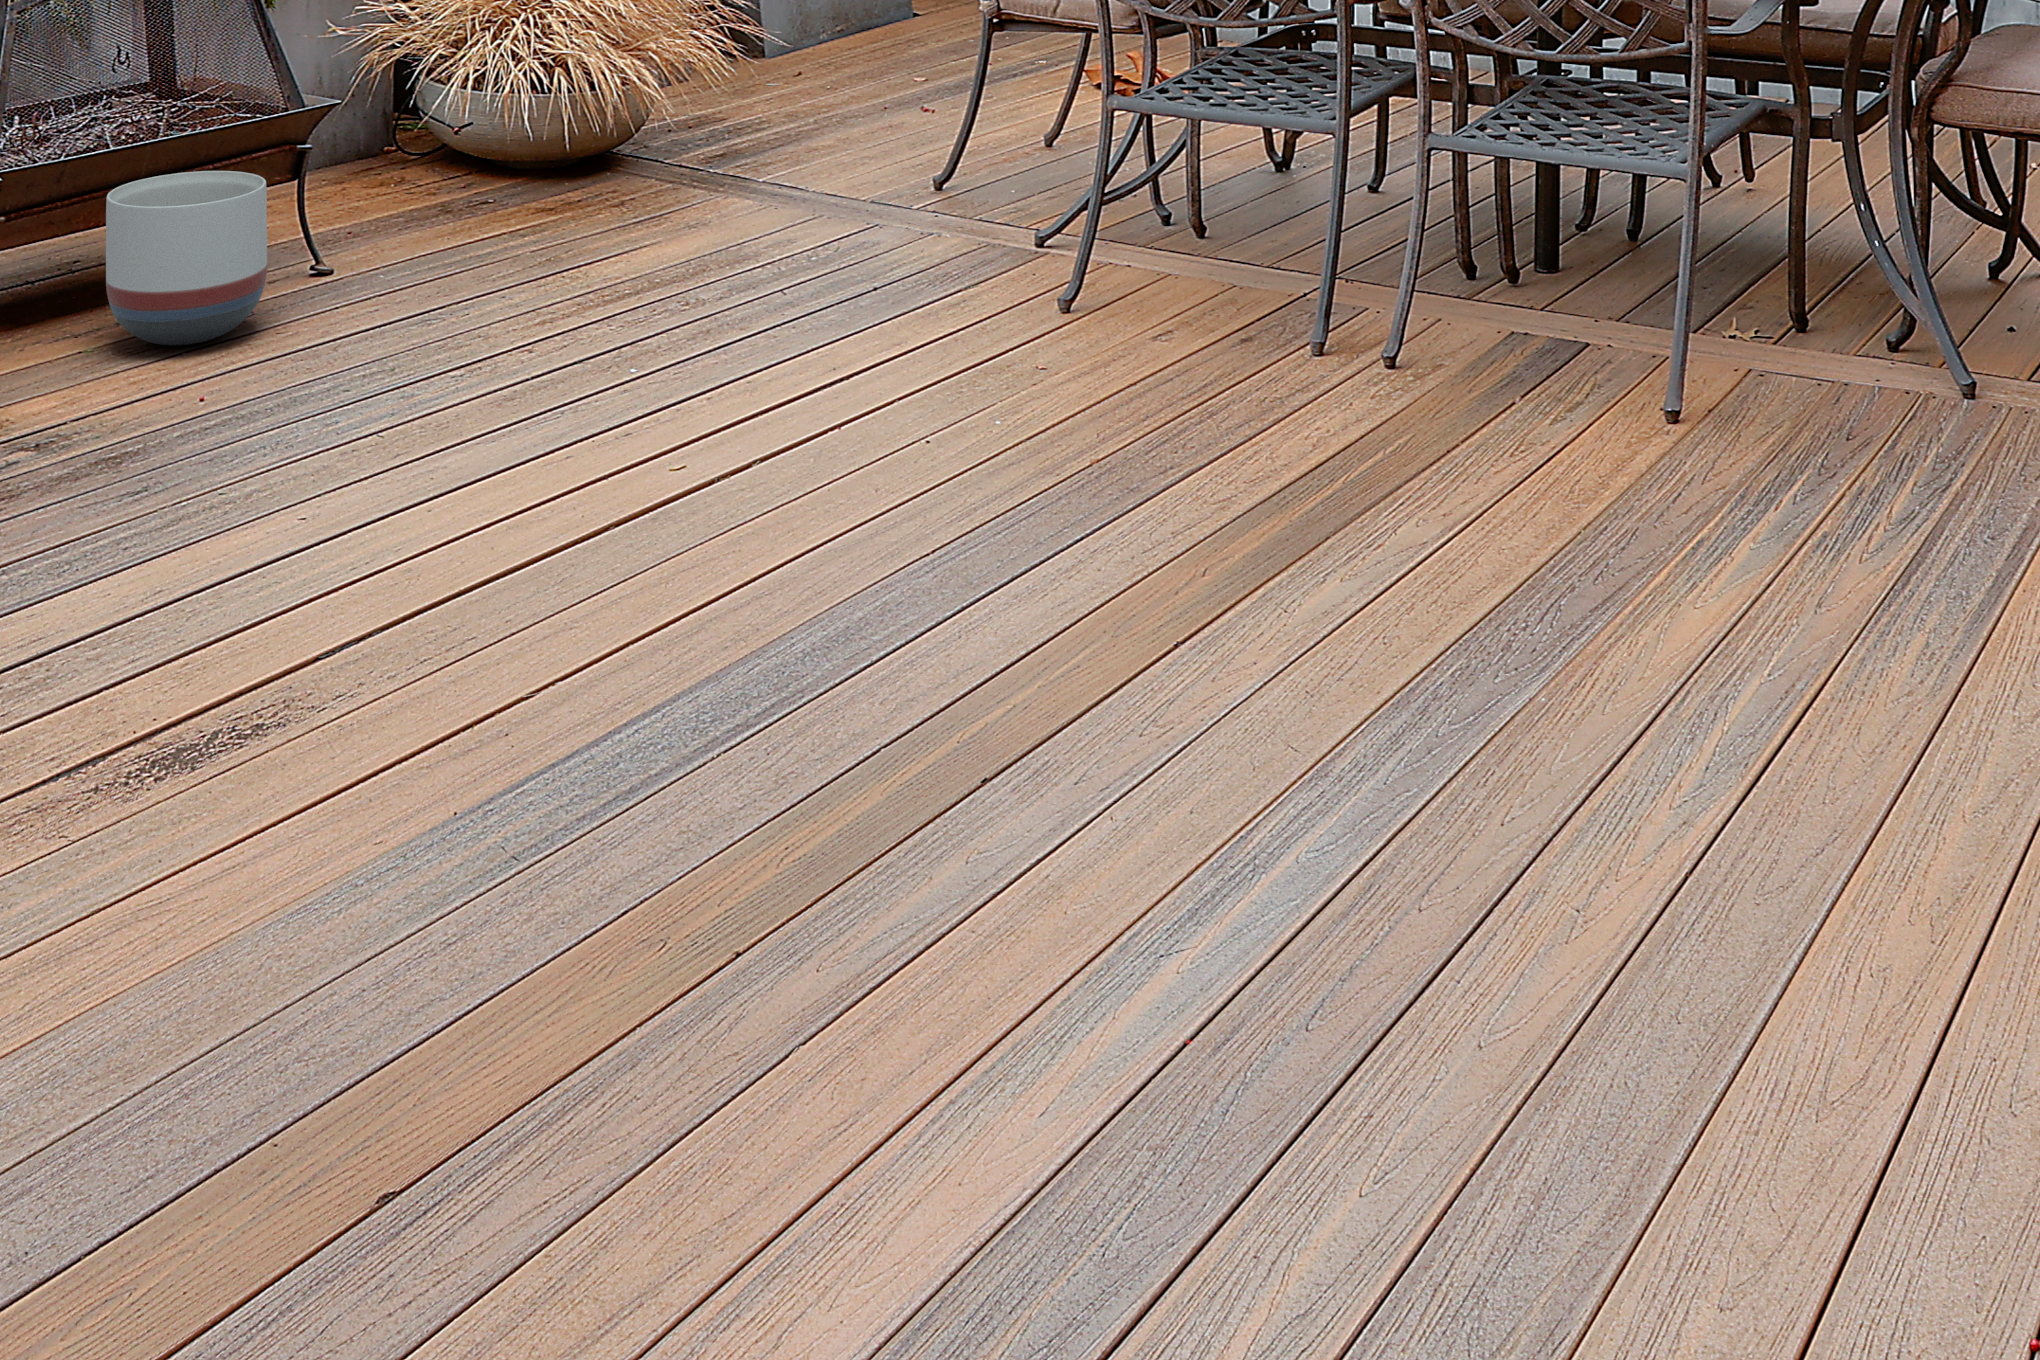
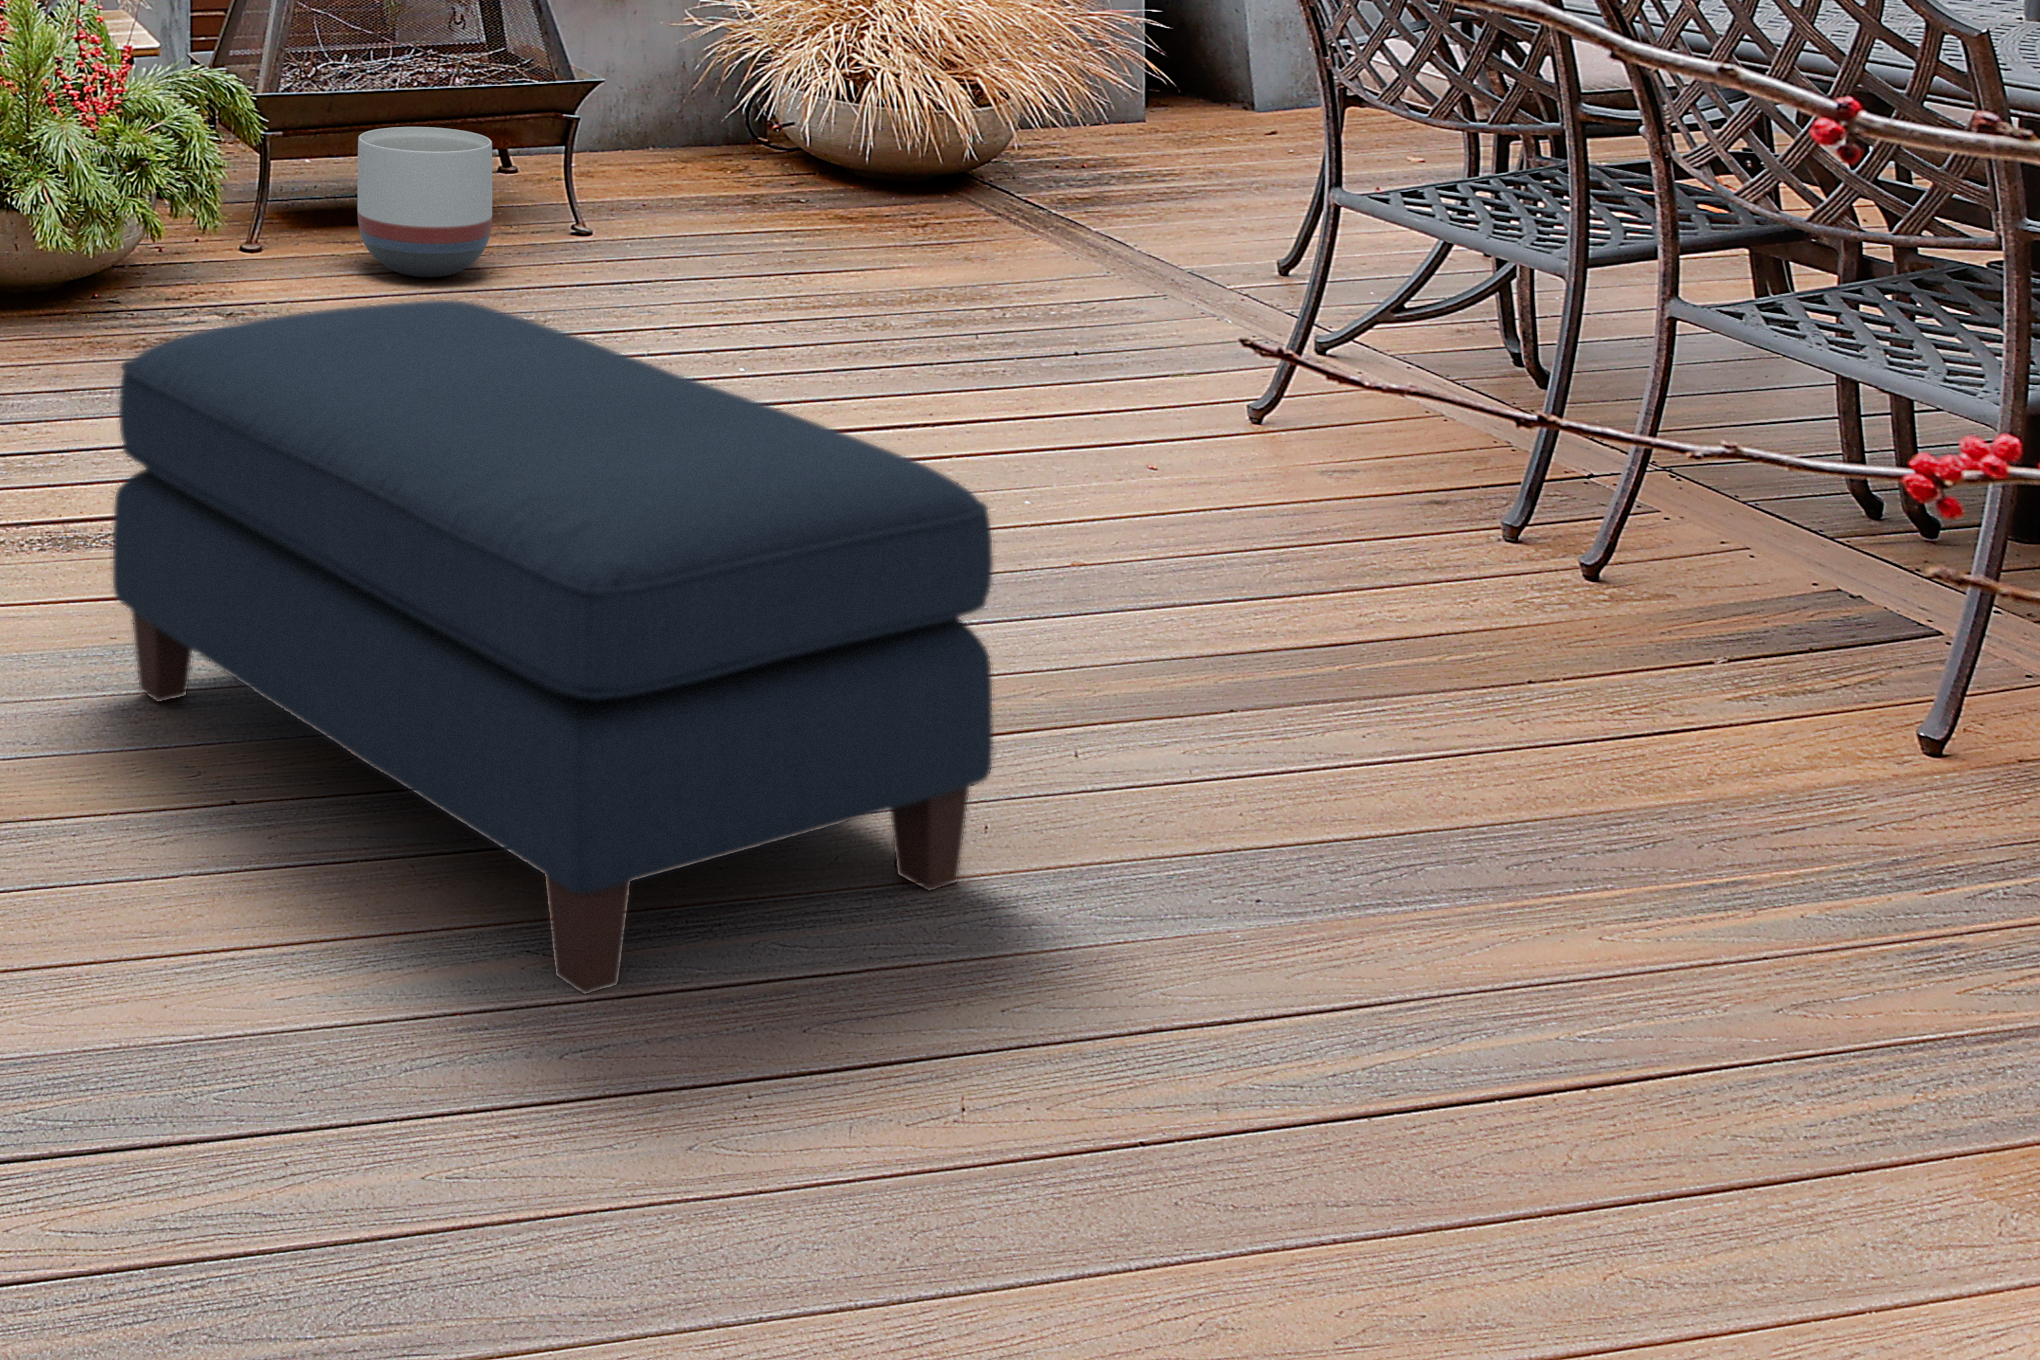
ottoman: none [391,387,1455,1214] -> present [113,300,993,994]

